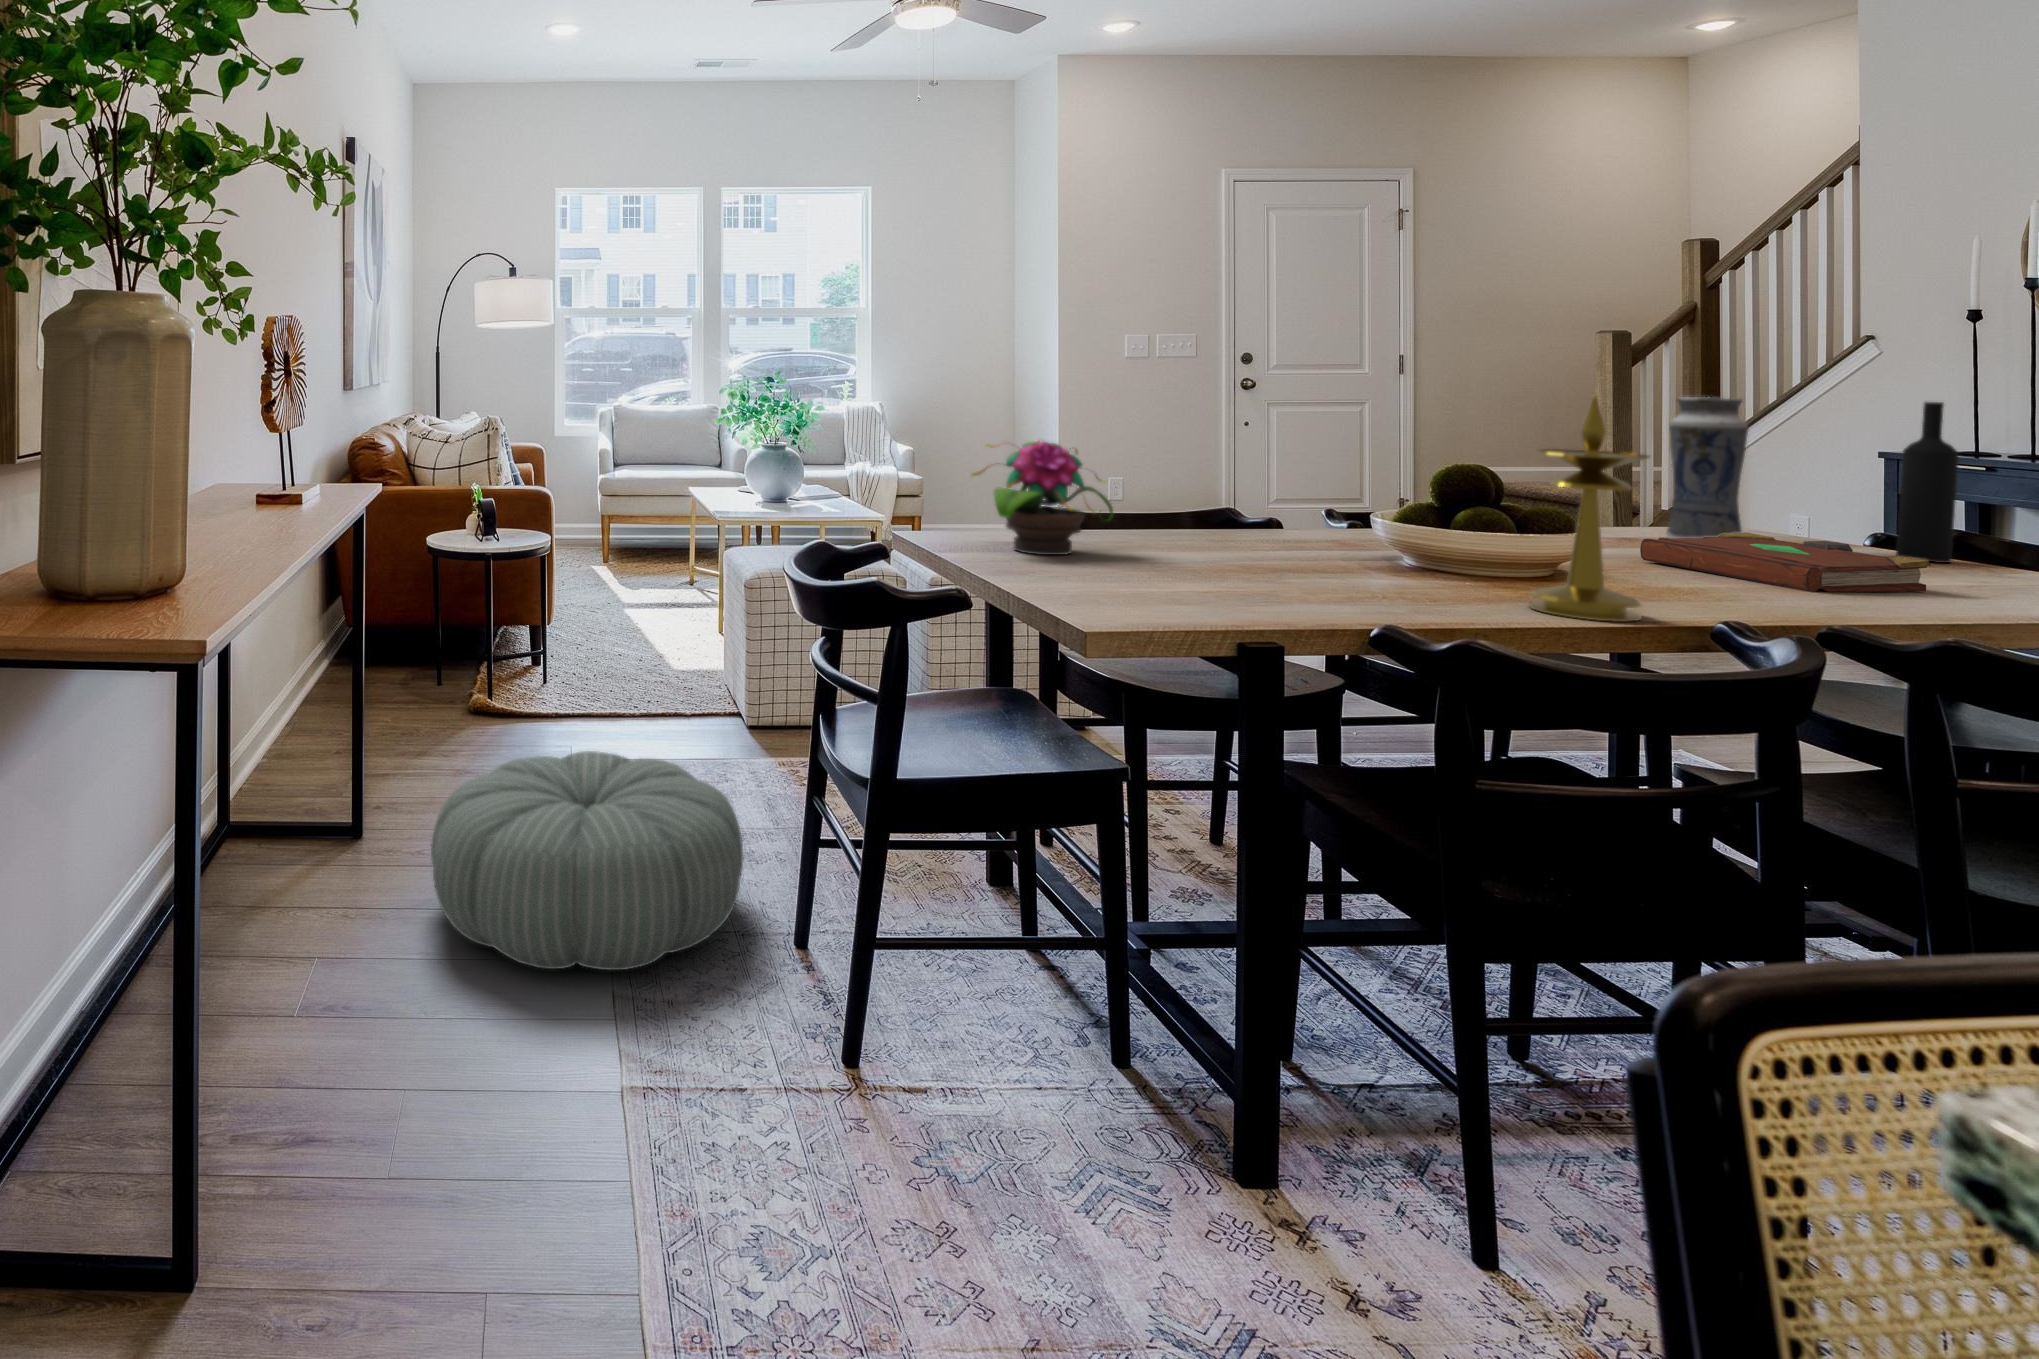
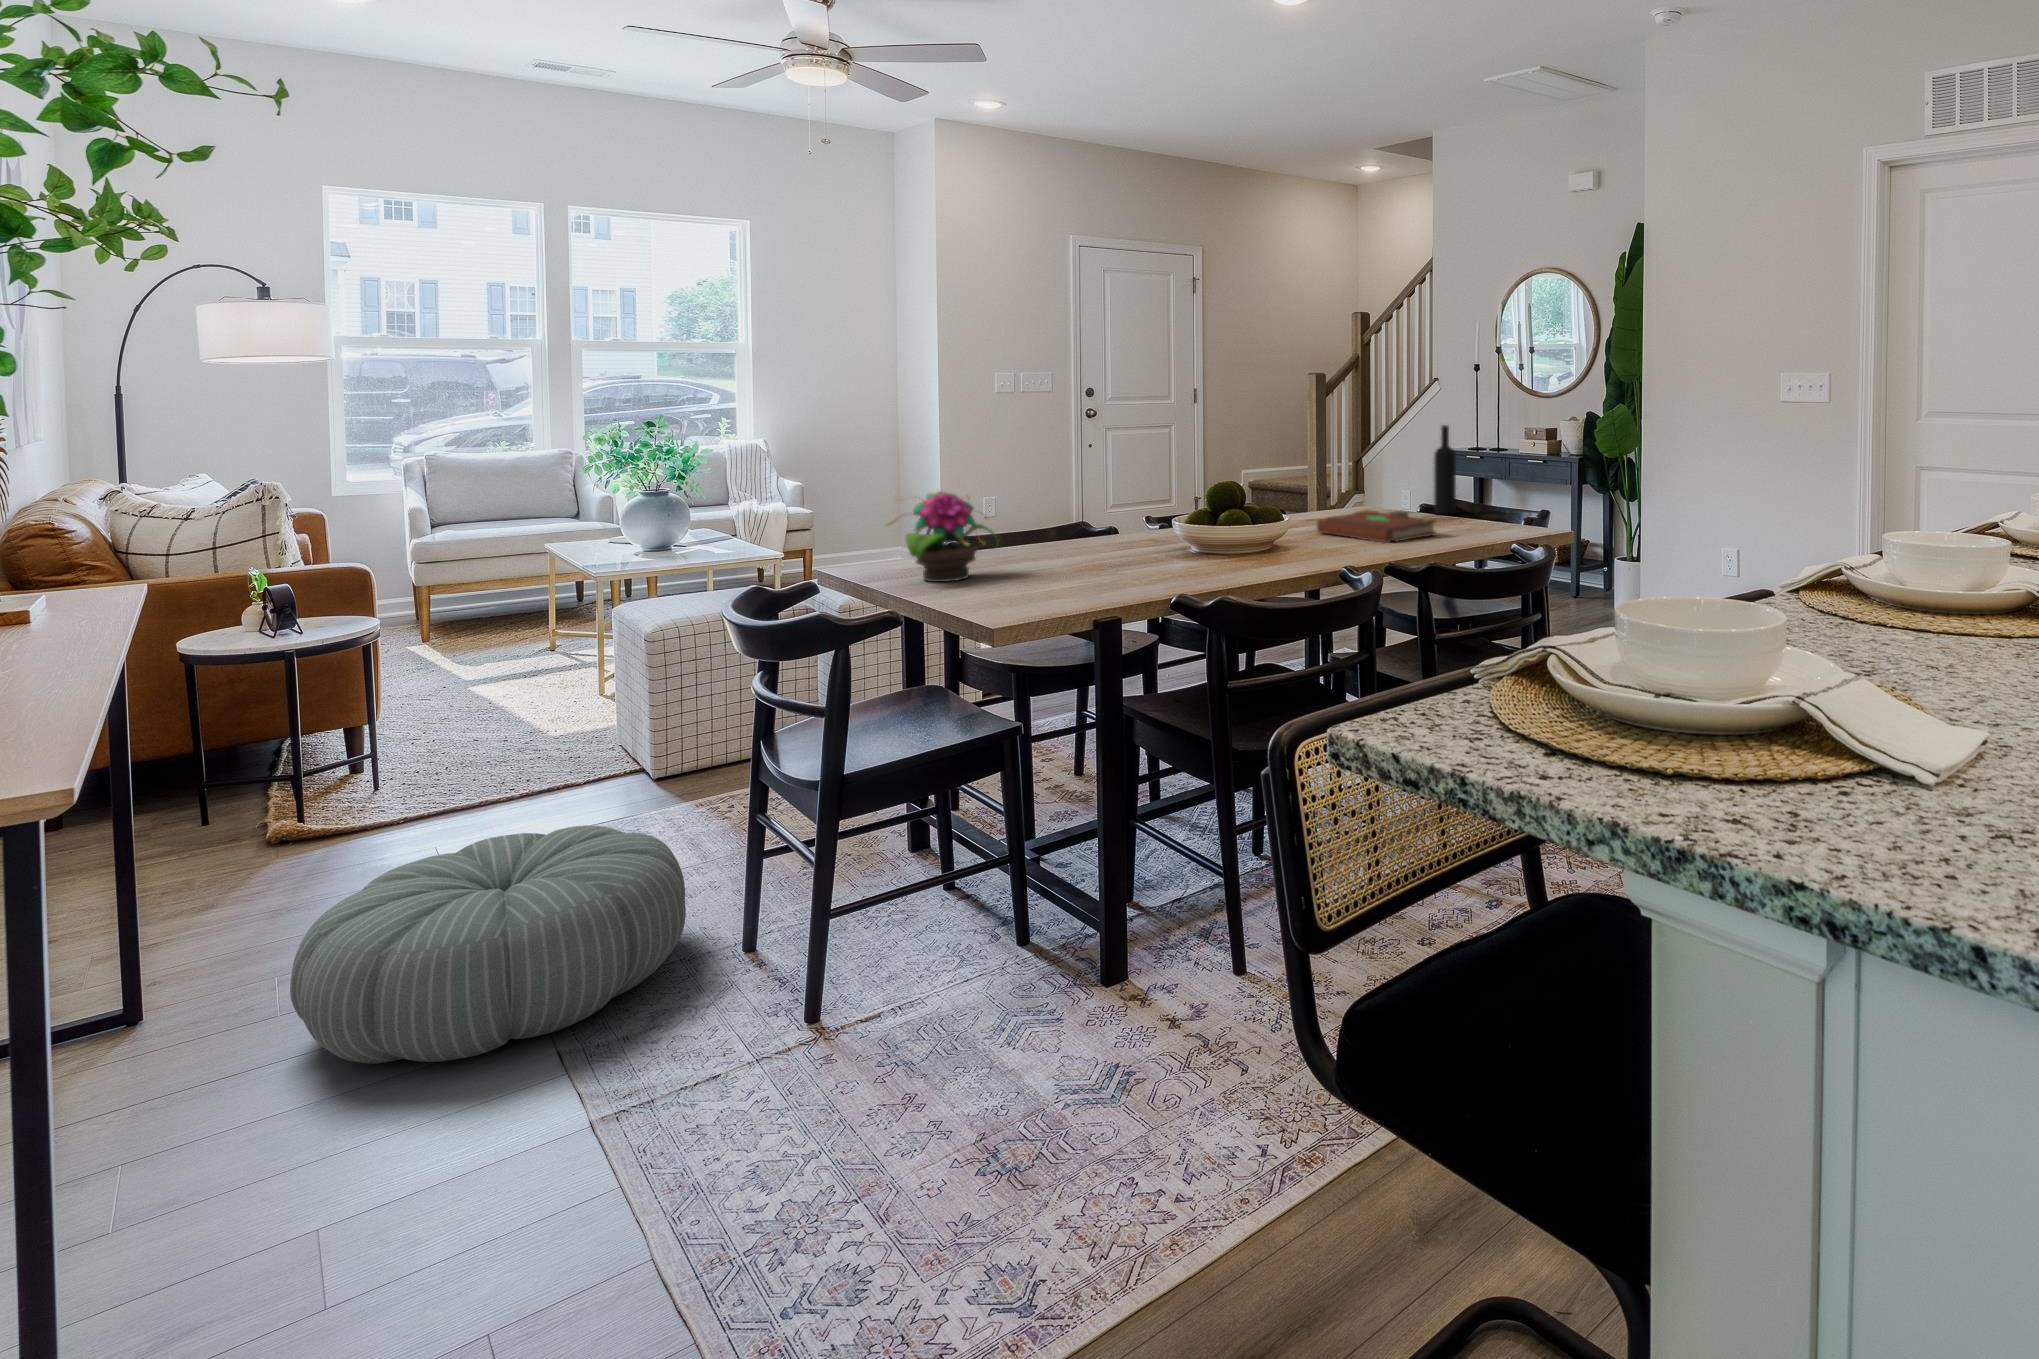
candlestick: present [1529,396,1649,622] -> none [1251,446,1305,579]
vase: present [1666,397,1748,537] -> none [1332,427,1369,519]

